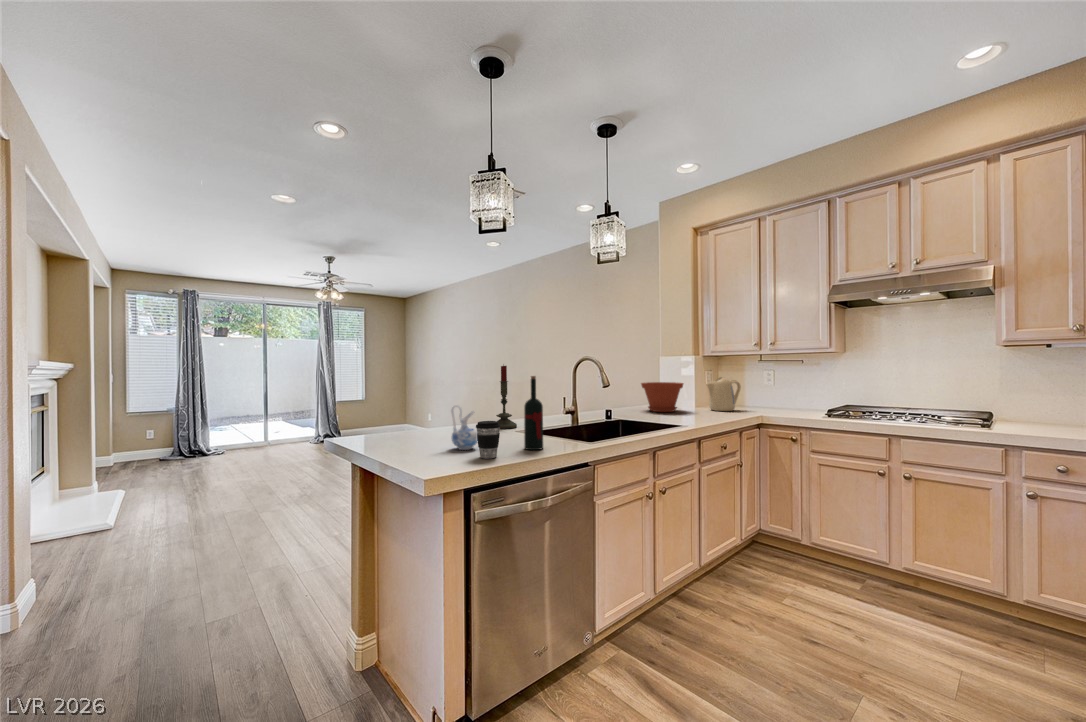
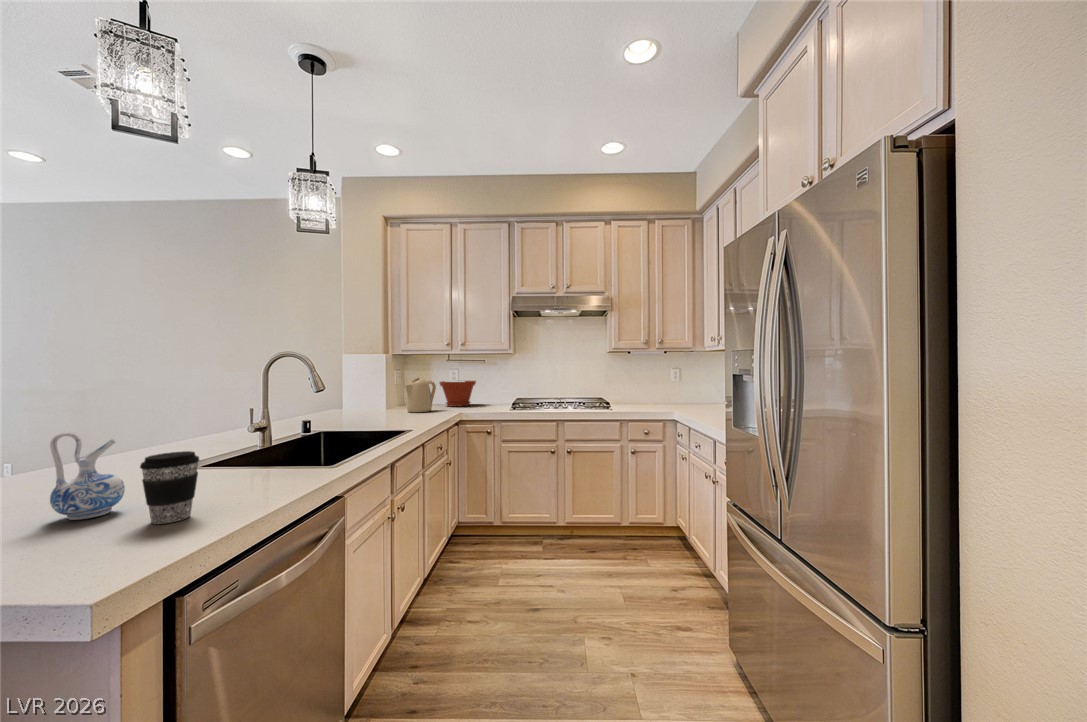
candle: present [496,365,517,429] -> none [106,359,163,470]
wine bottle: present [524,376,543,450] -> none [227,373,266,491]
plant pot: present [641,382,683,412] -> present [440,381,476,407]

